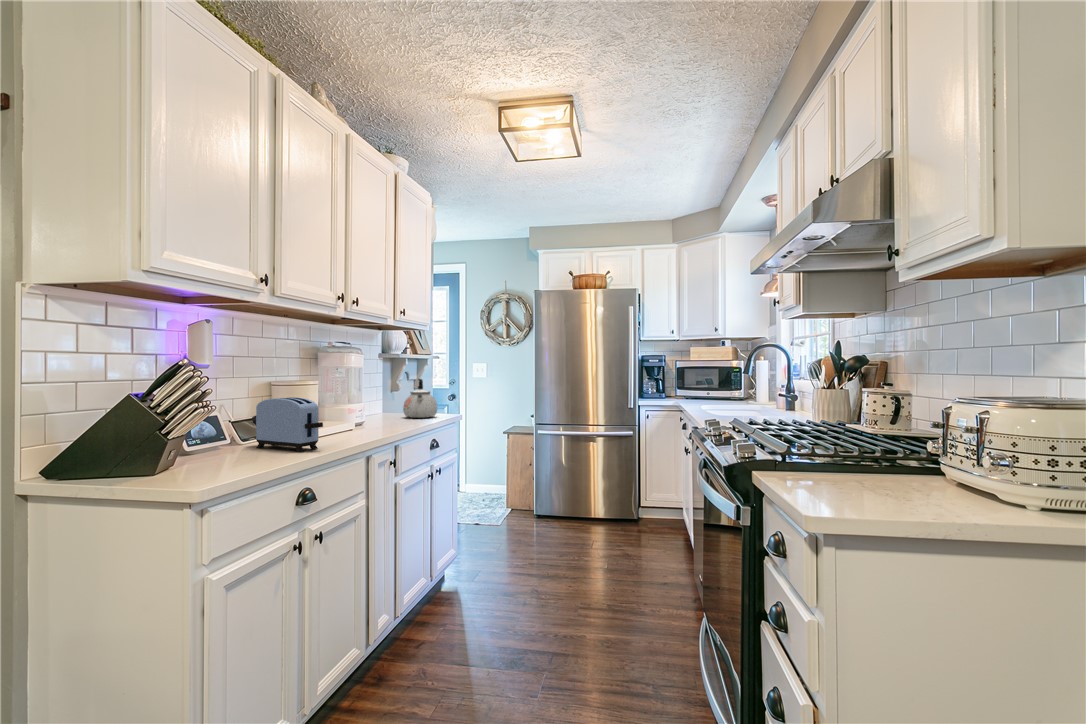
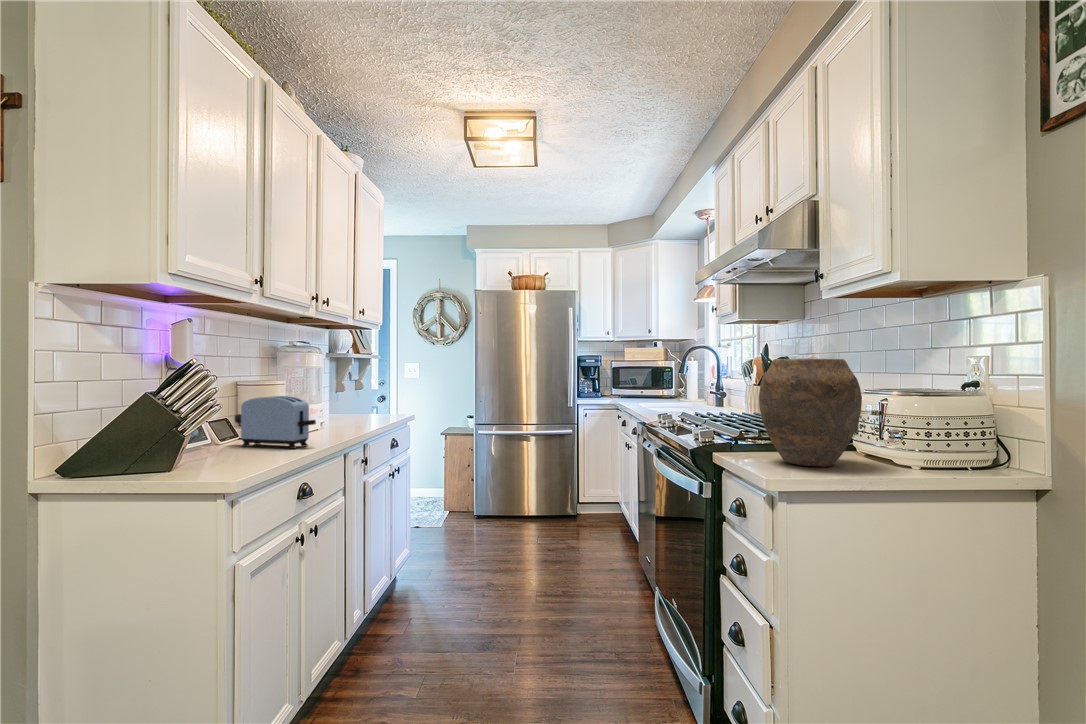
vase: none [806,357,948,499] -> present [759,359,862,467]
kettle: present [403,379,437,418] -> none [359,378,394,418]

